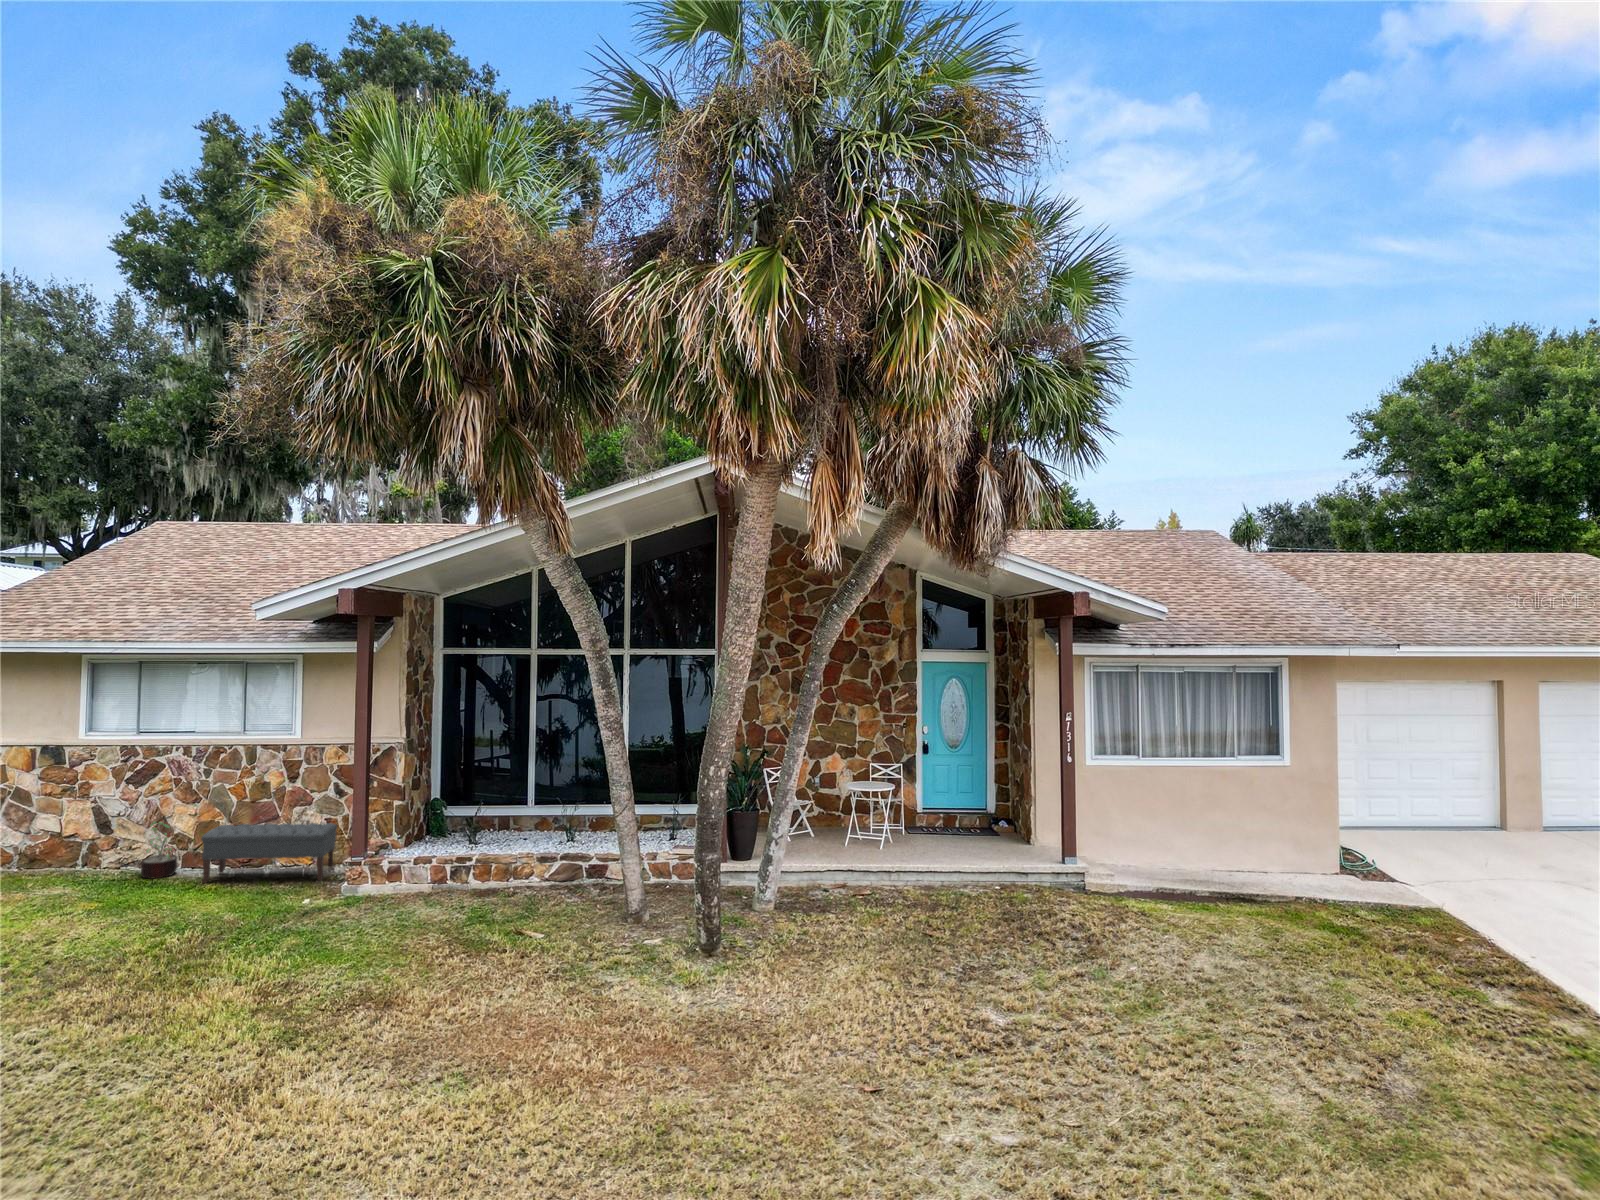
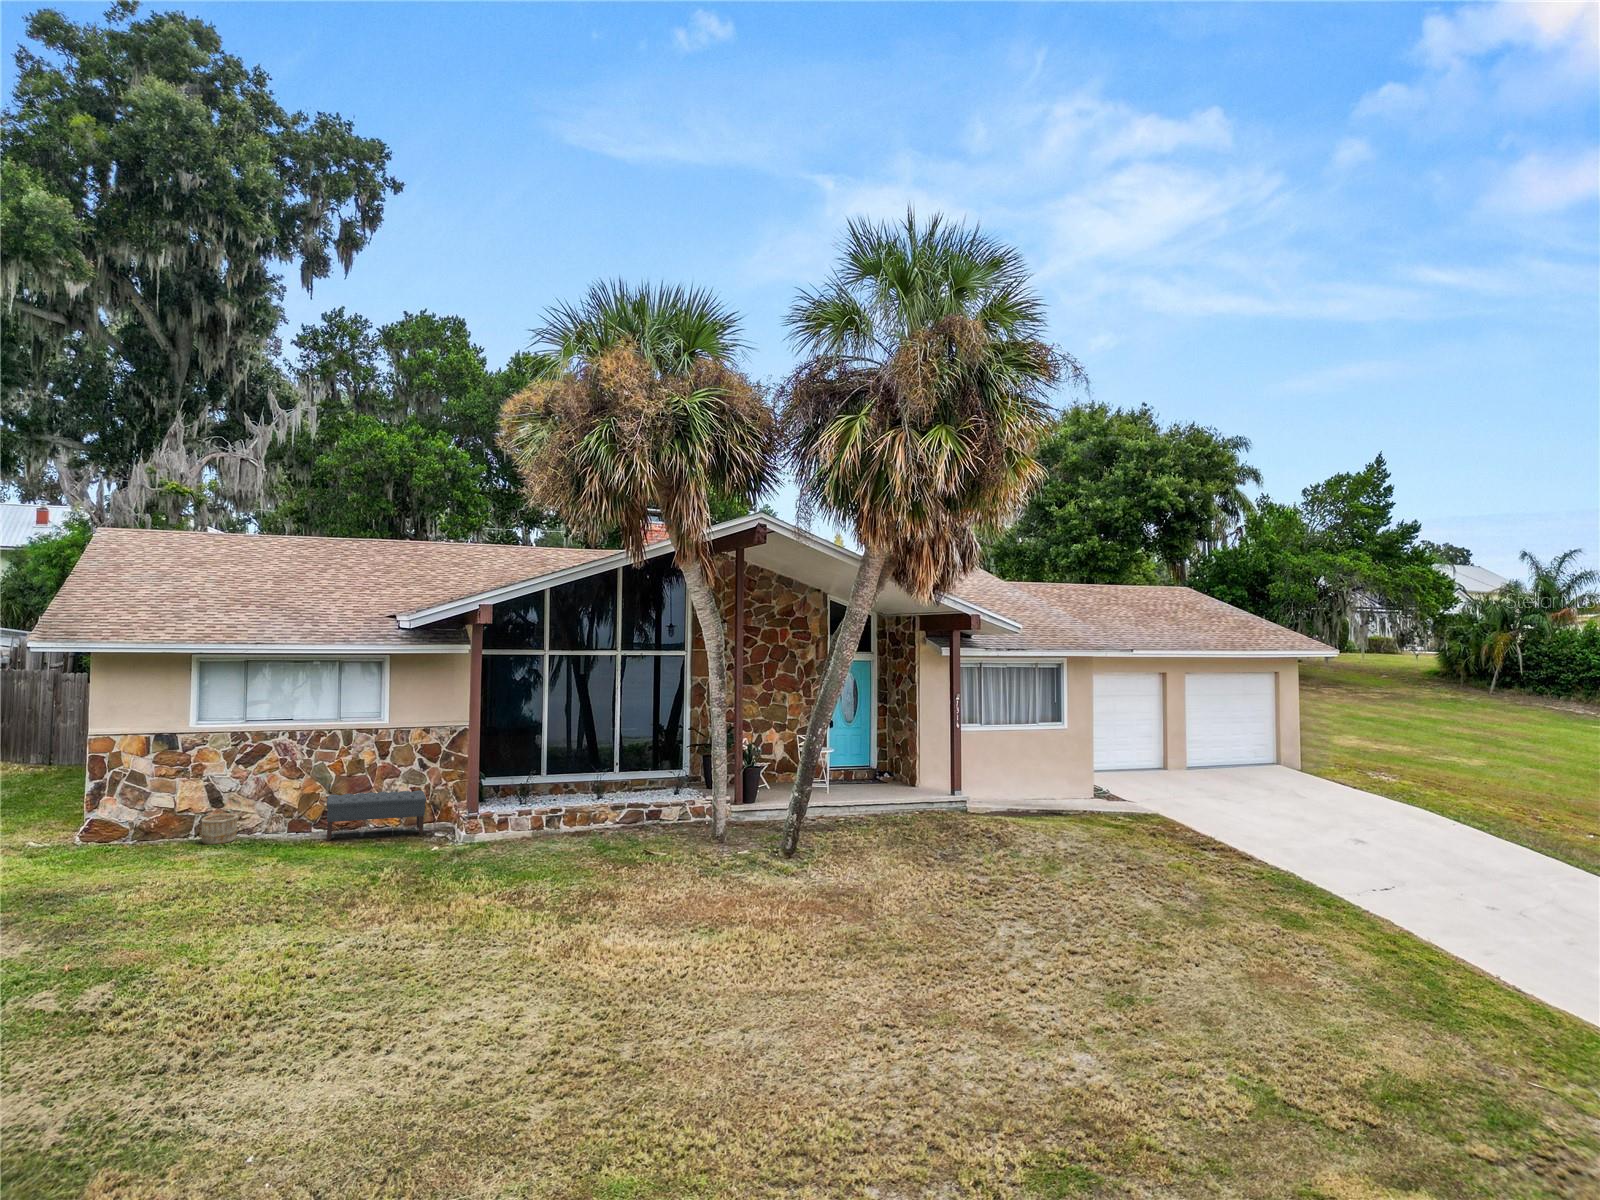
decorative plant: present [141,822,178,878] -> none [260,793,292,841]
wooden bucket: none [71,842,119,880] -> present [201,813,238,844]

